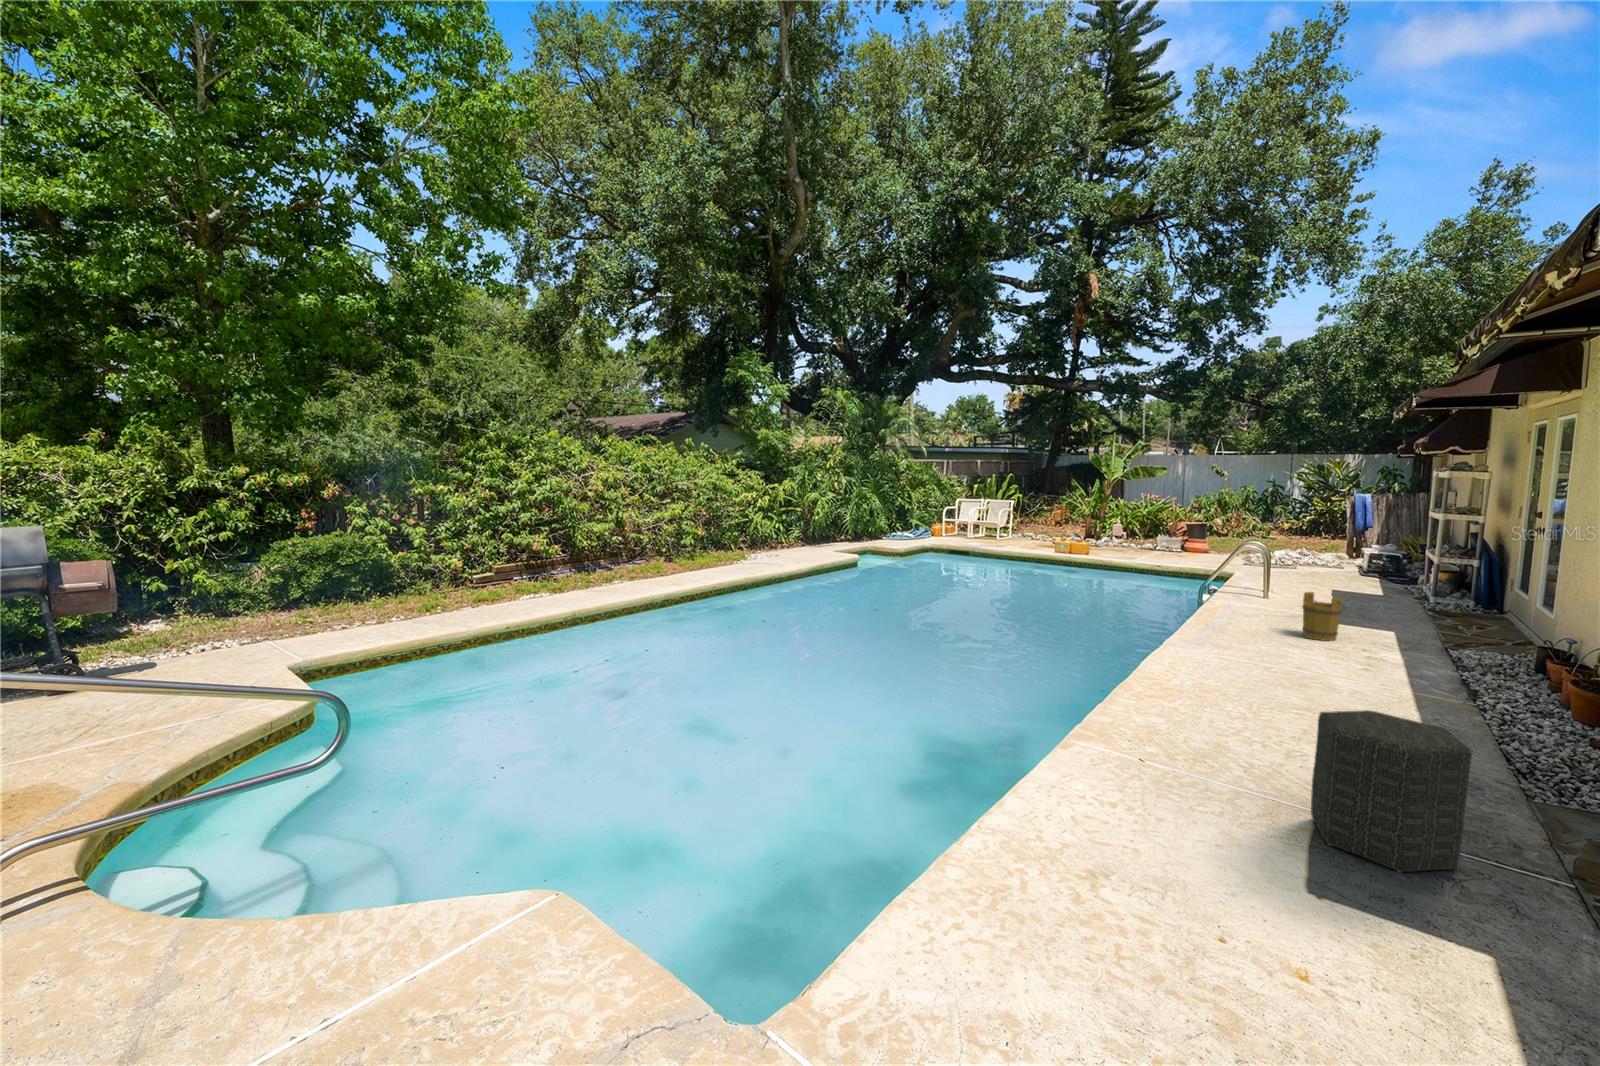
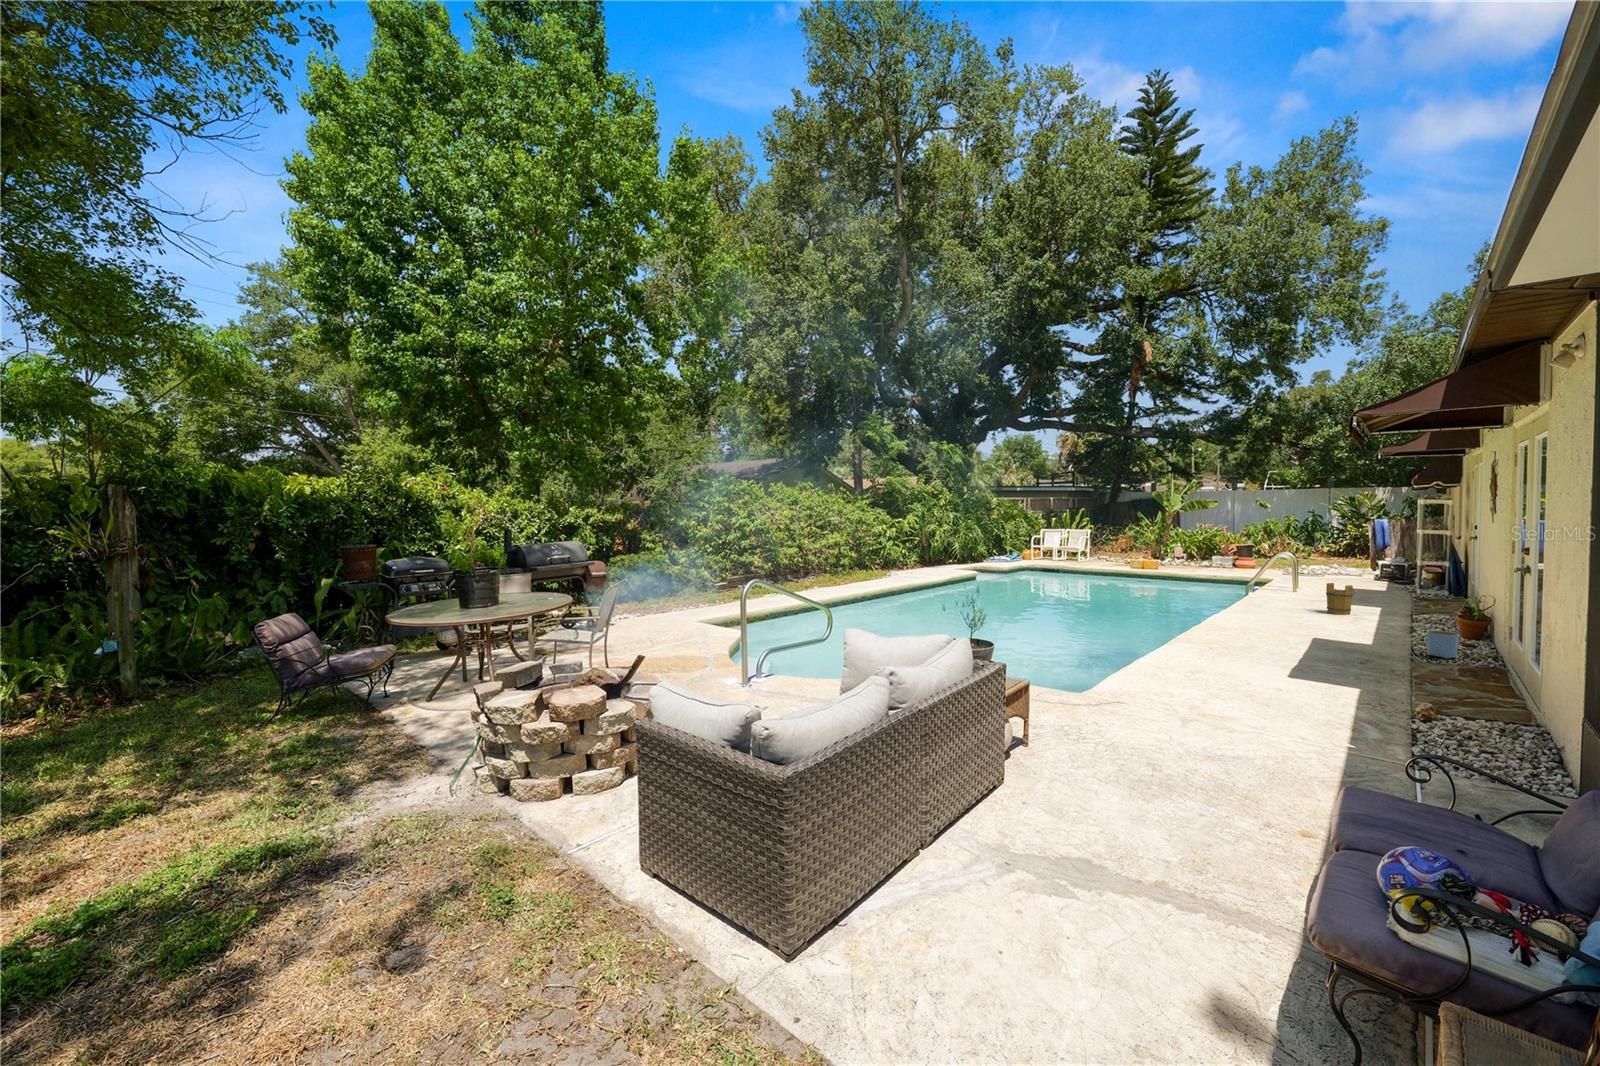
planter: none [1493,707,1556,764] -> present [1427,631,1459,658]
ottoman: present [1311,710,1472,873] -> none [1318,619,1388,686]

